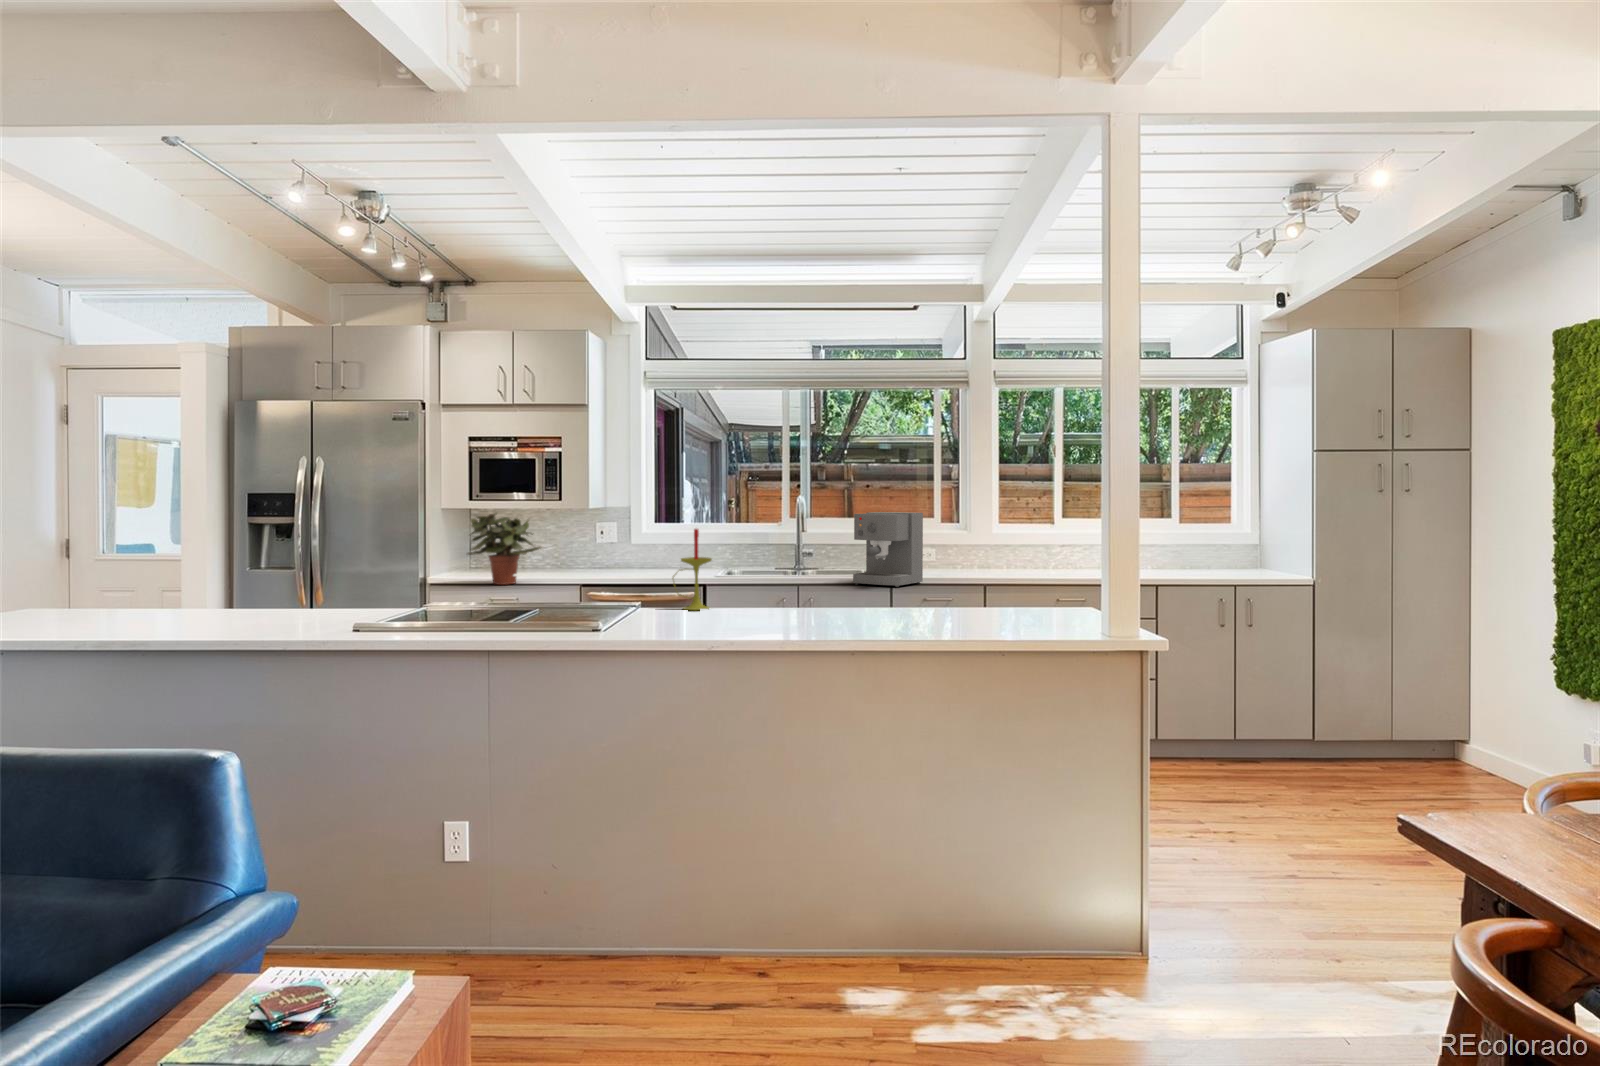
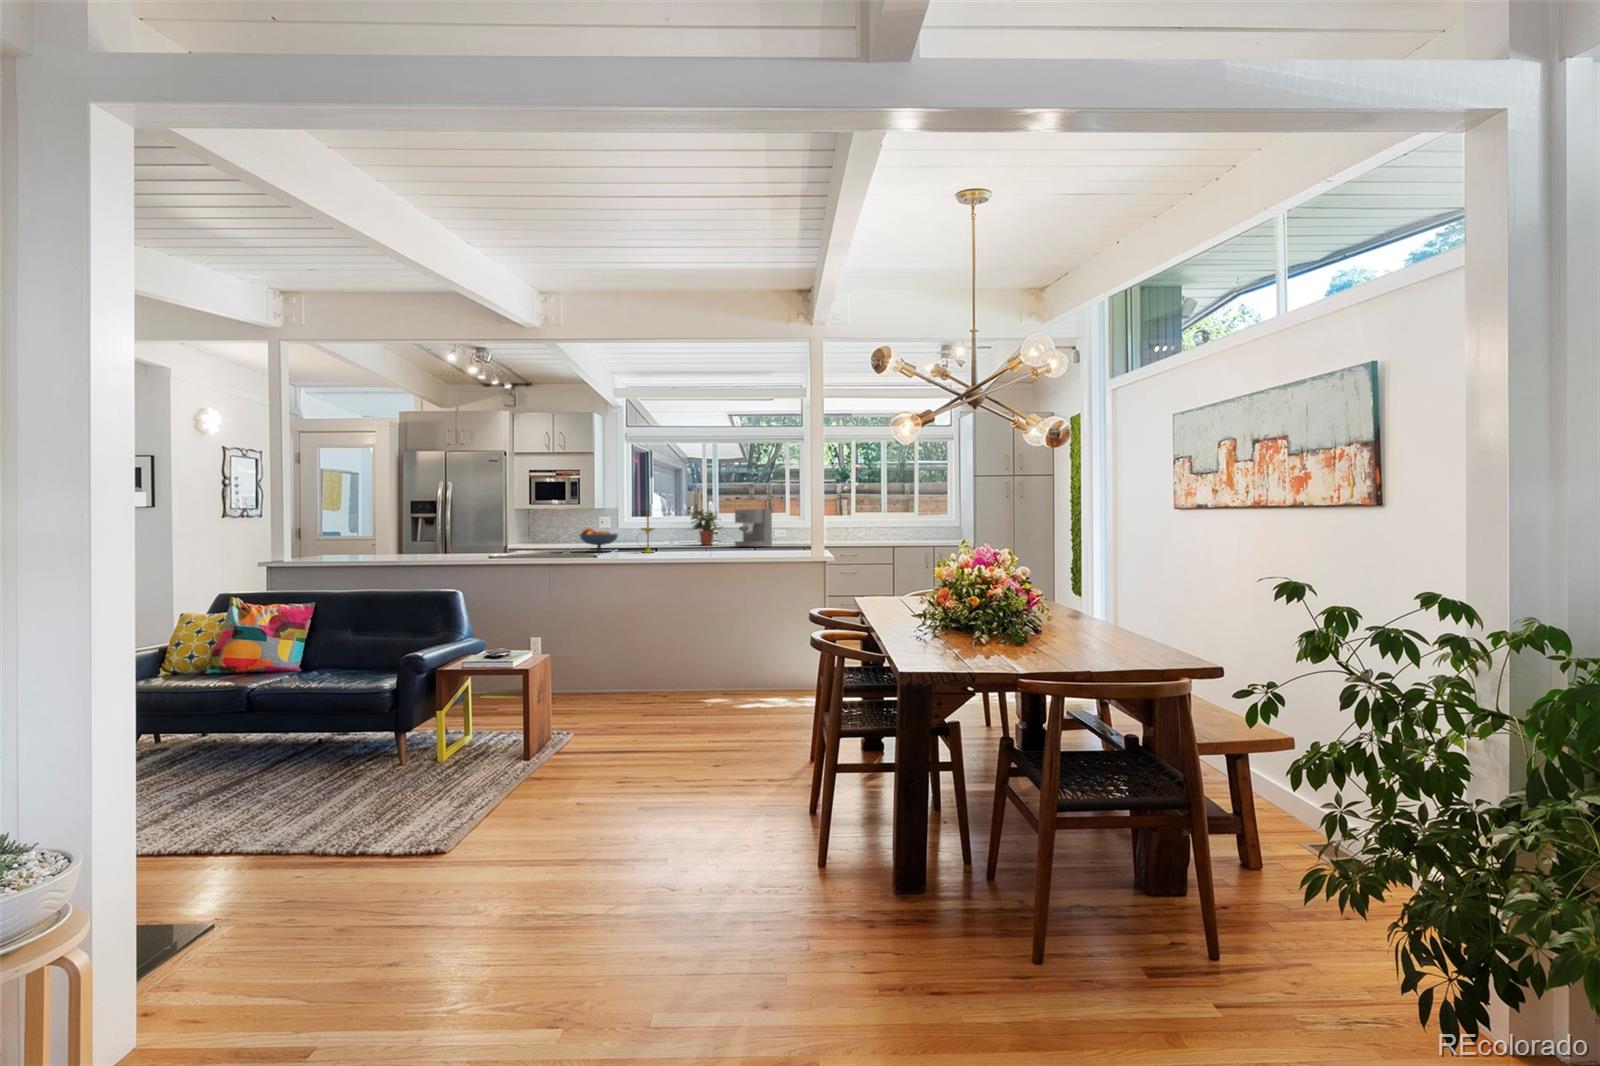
potted plant: present [467,513,541,585] -> present [691,510,722,545]
fruit bowl: none [556,553,635,605] -> present [580,528,618,552]

